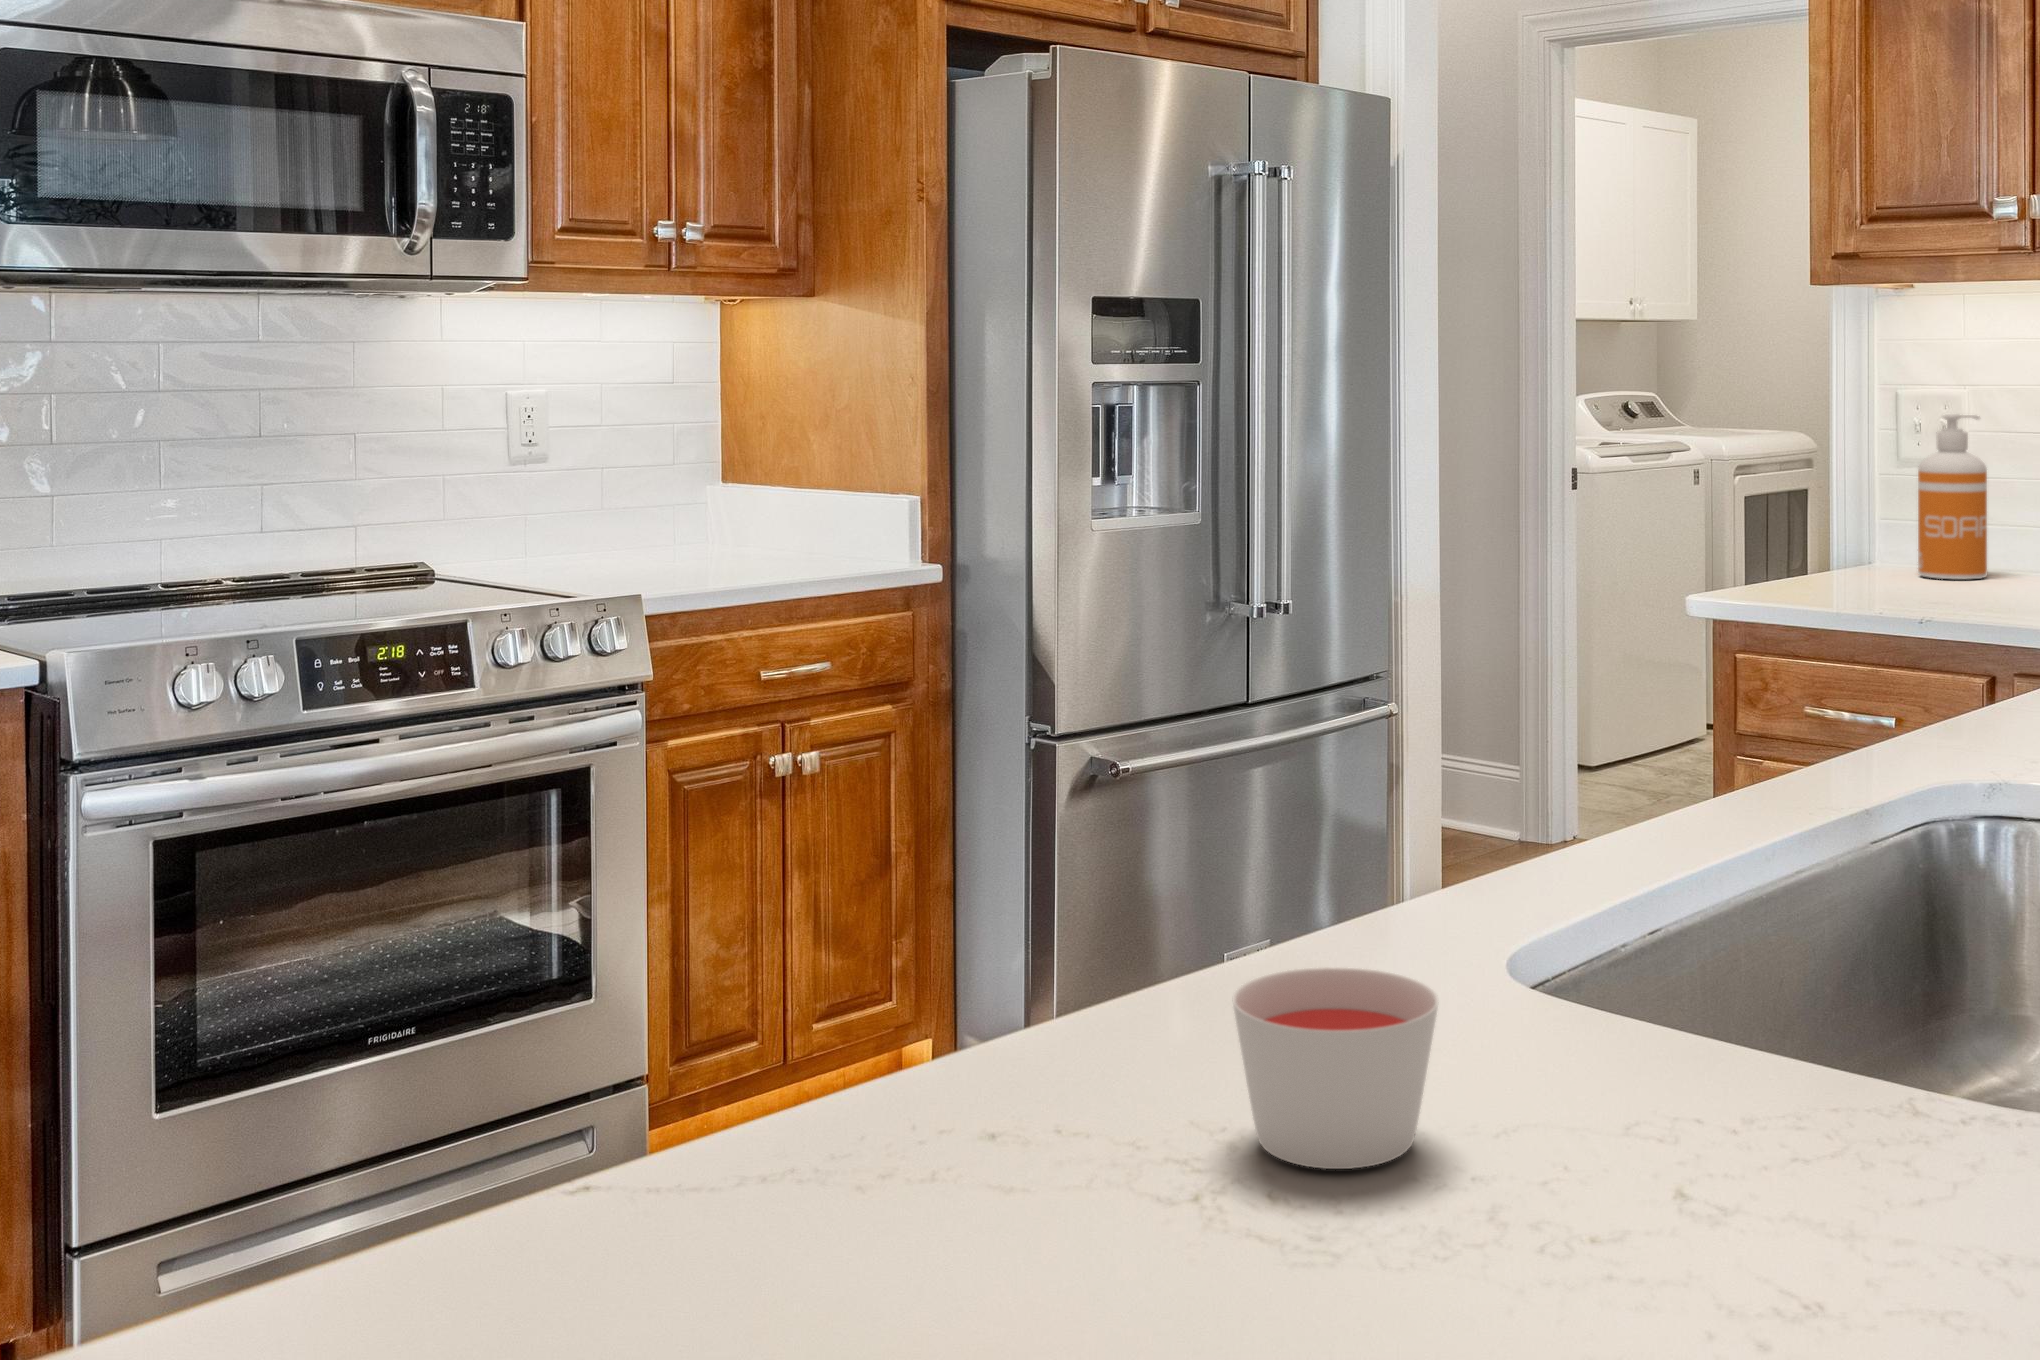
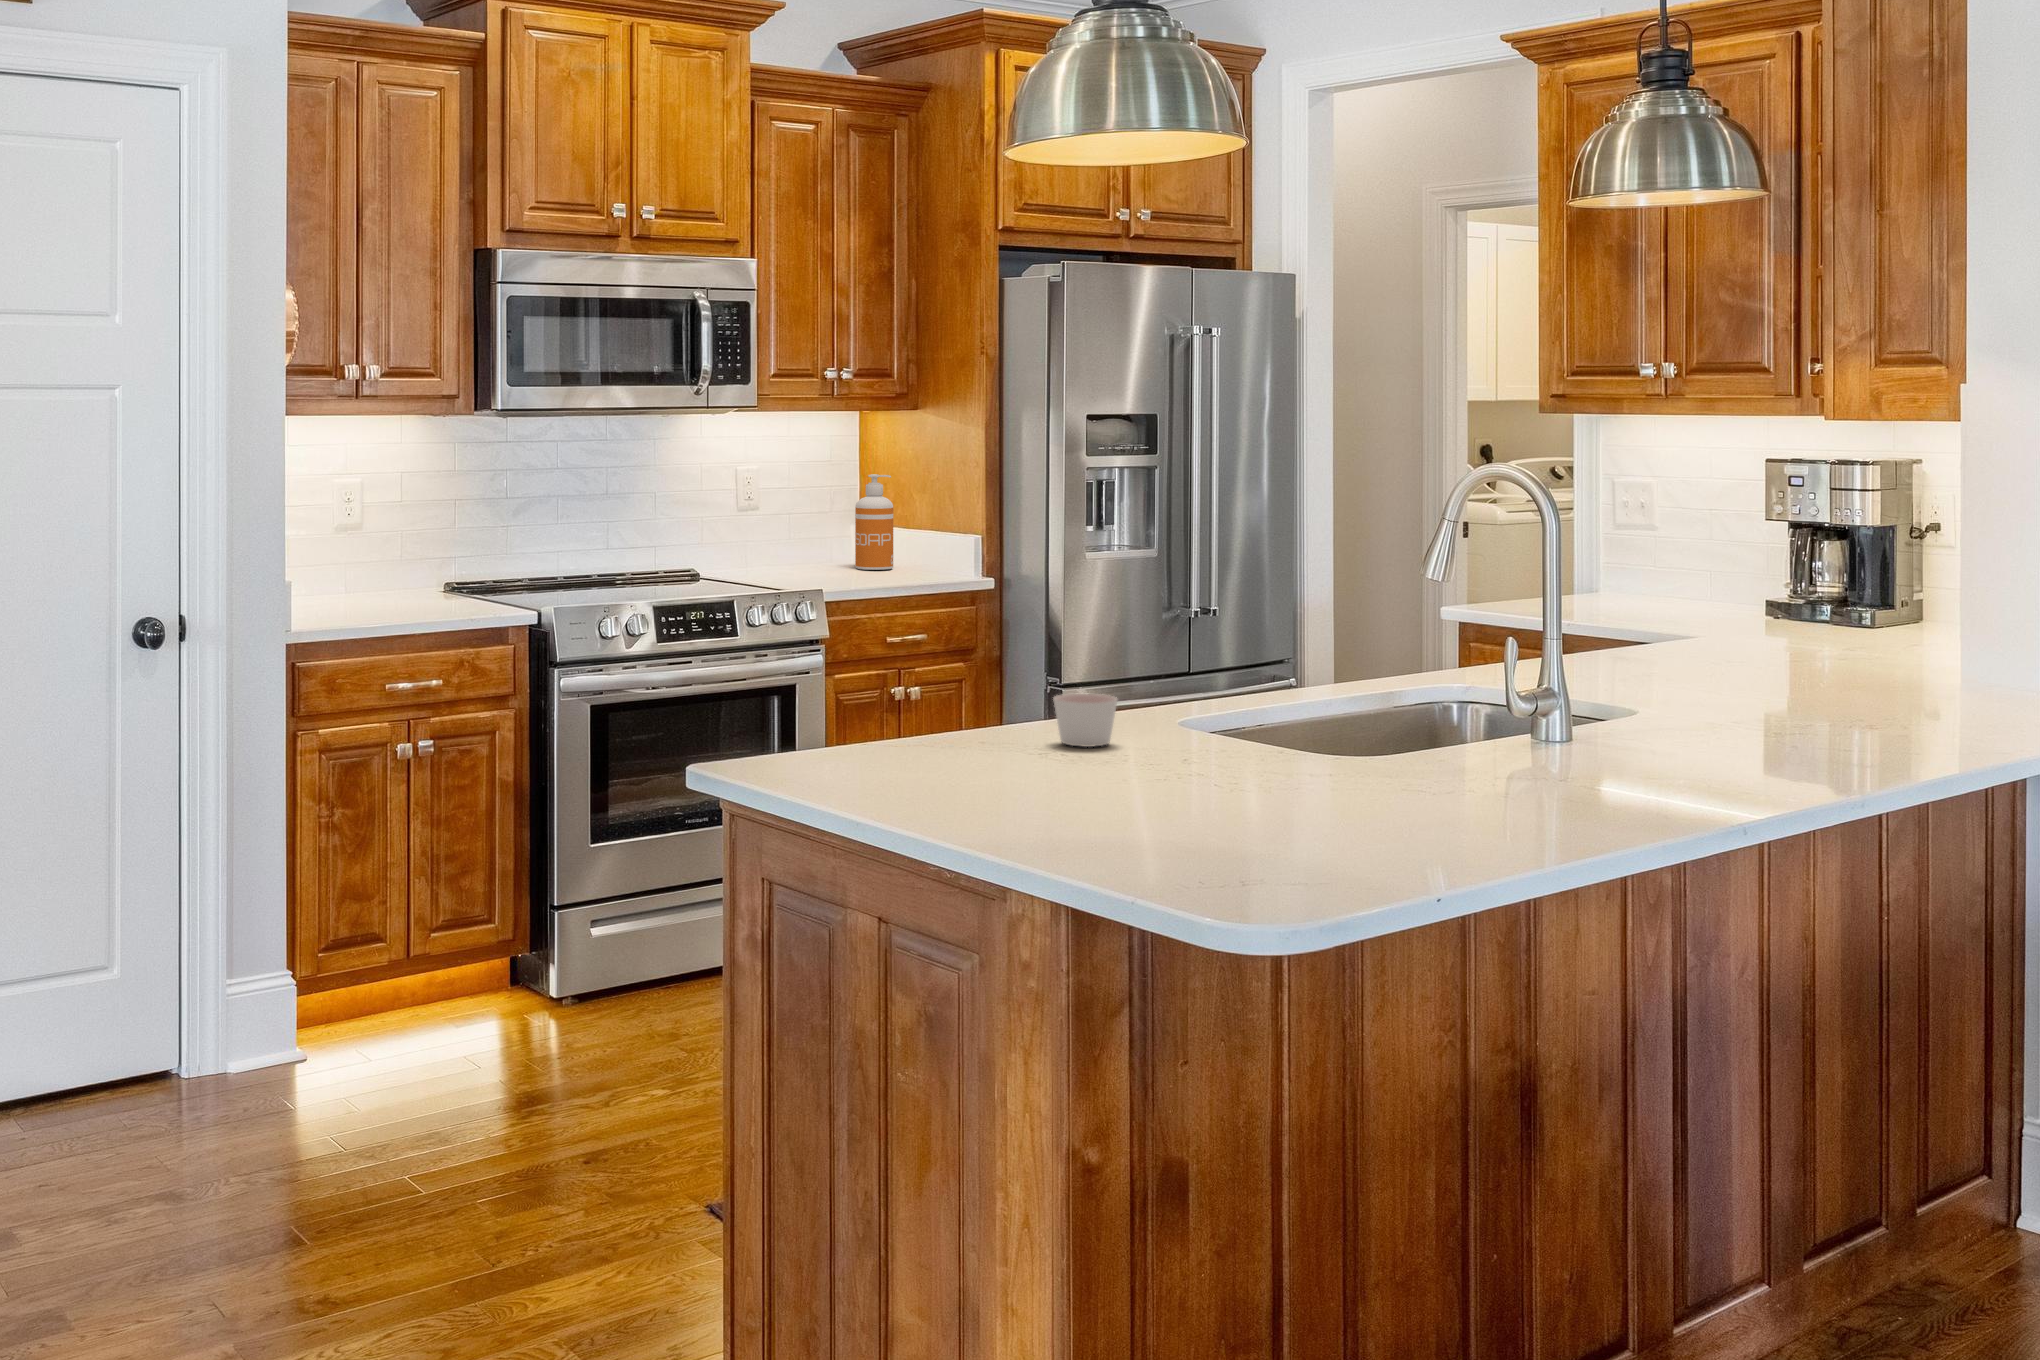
soap dispenser: present [1918,414,1987,579] -> present [855,474,893,570]

